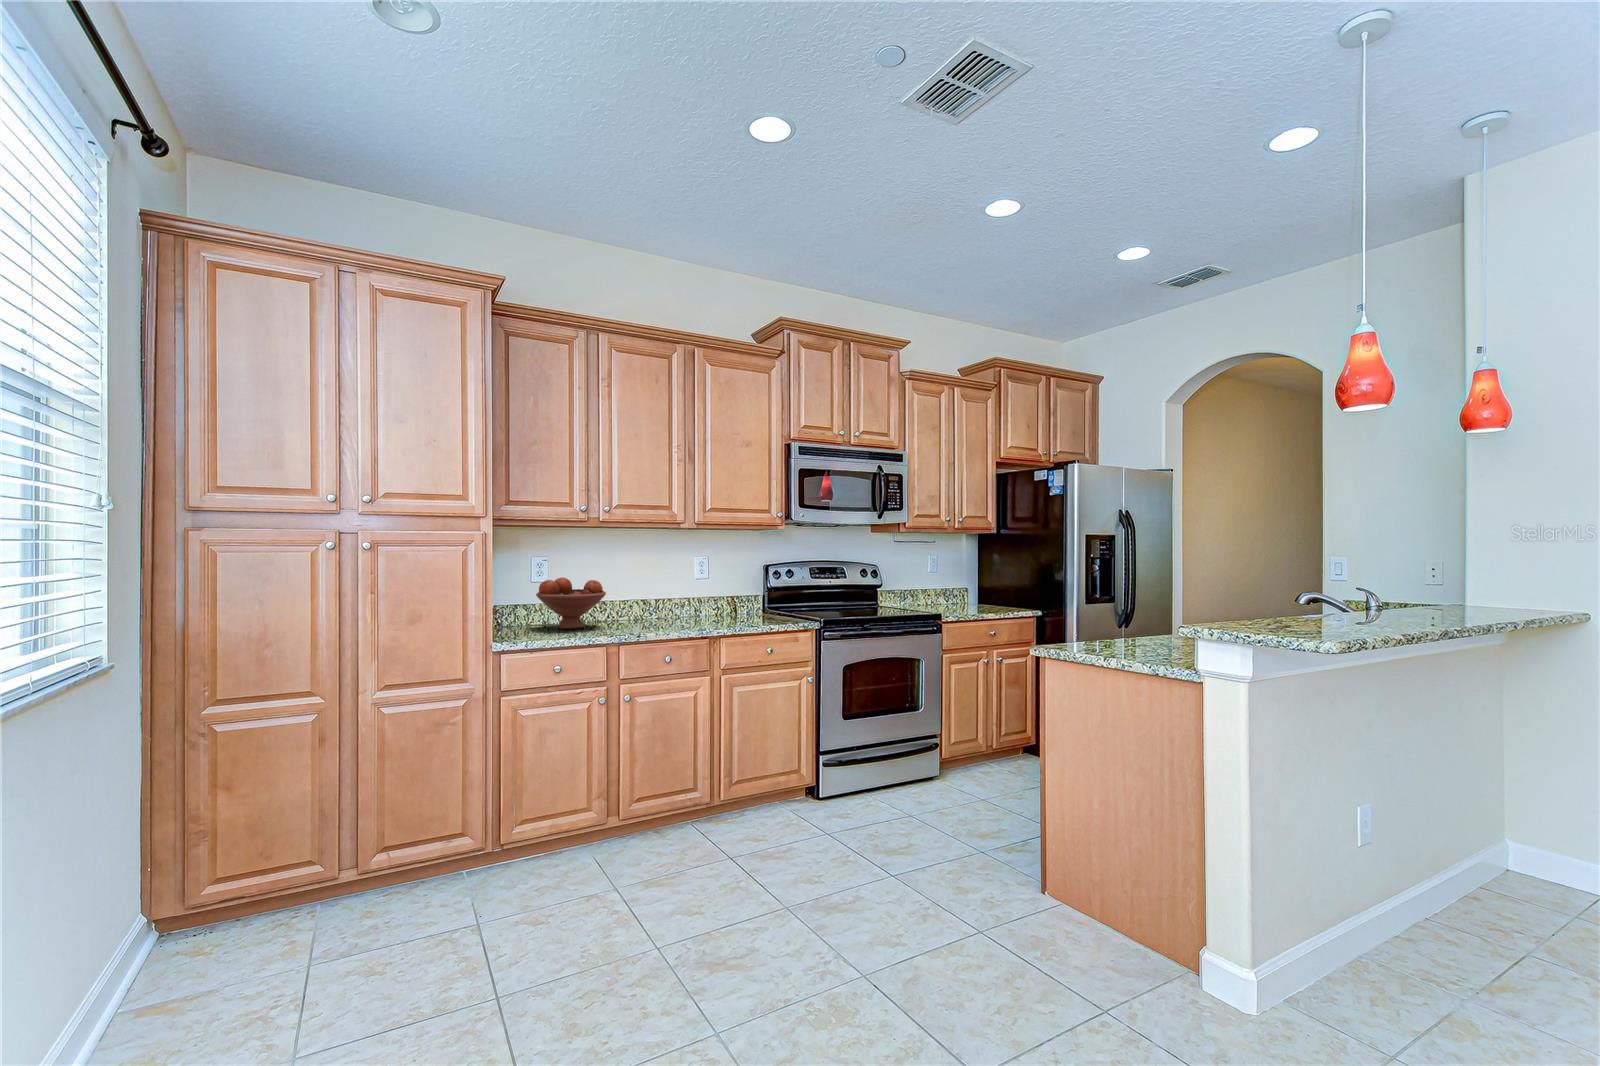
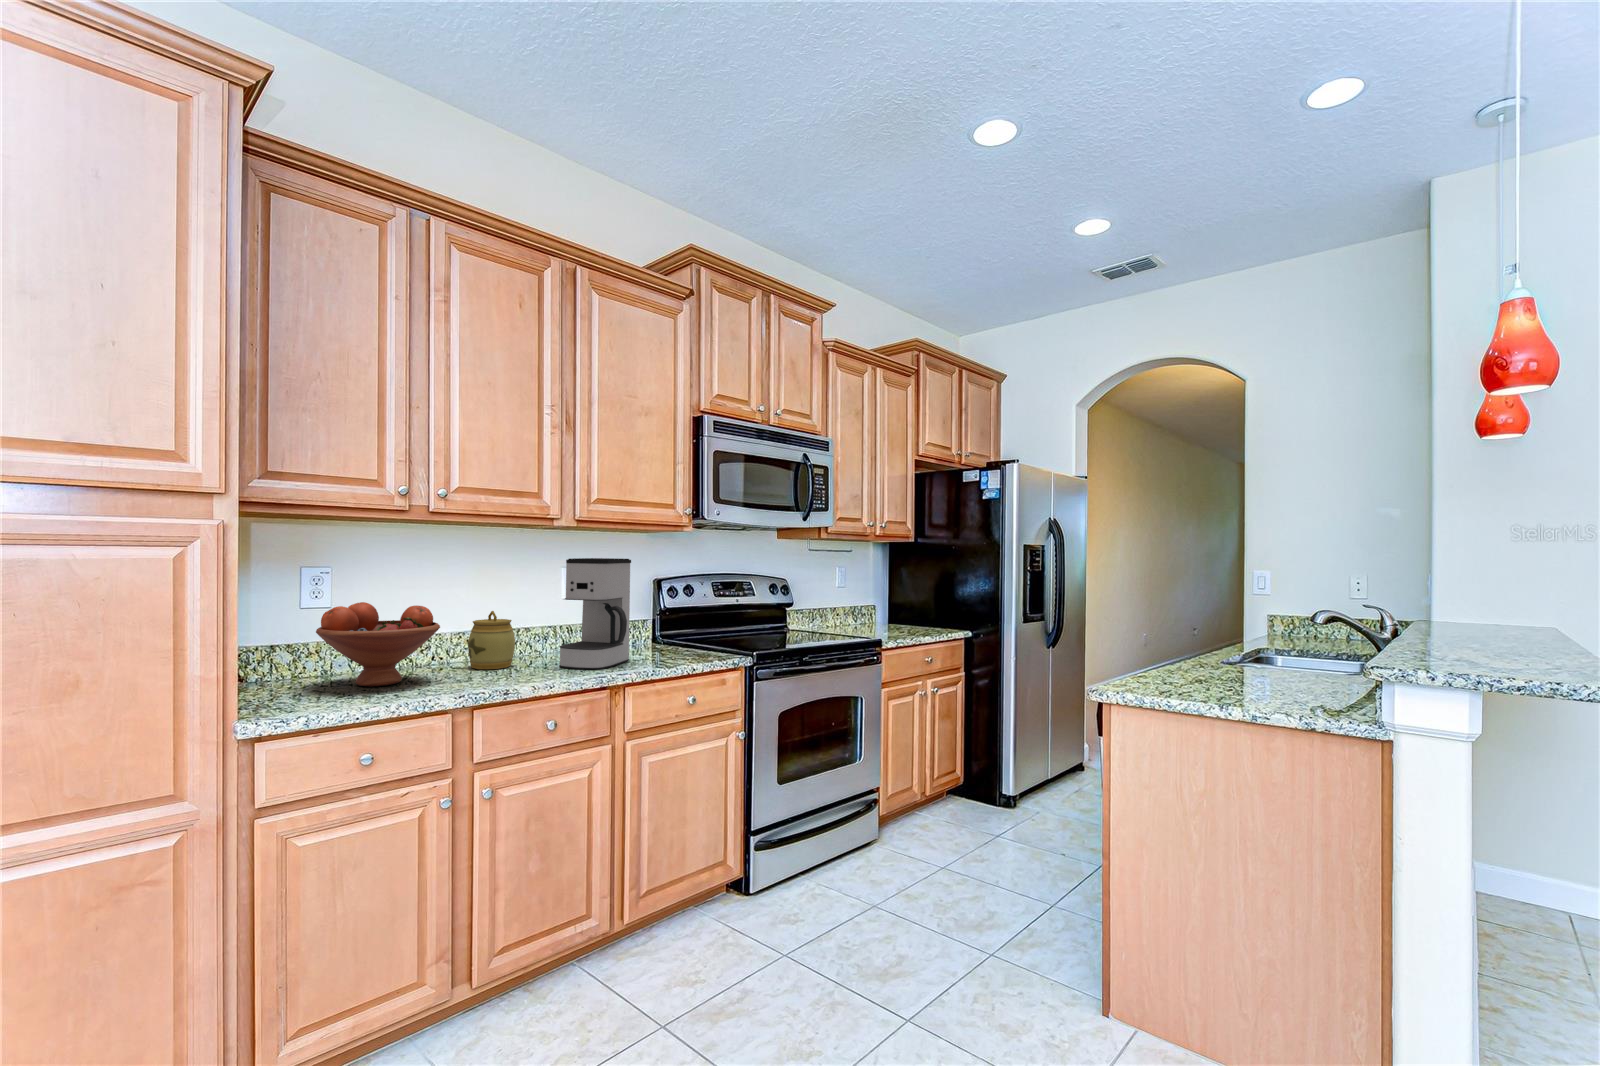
coffee maker: none [683,549,733,626] -> present [559,558,631,670]
jar: none [627,585,657,623] -> present [468,611,515,669]

